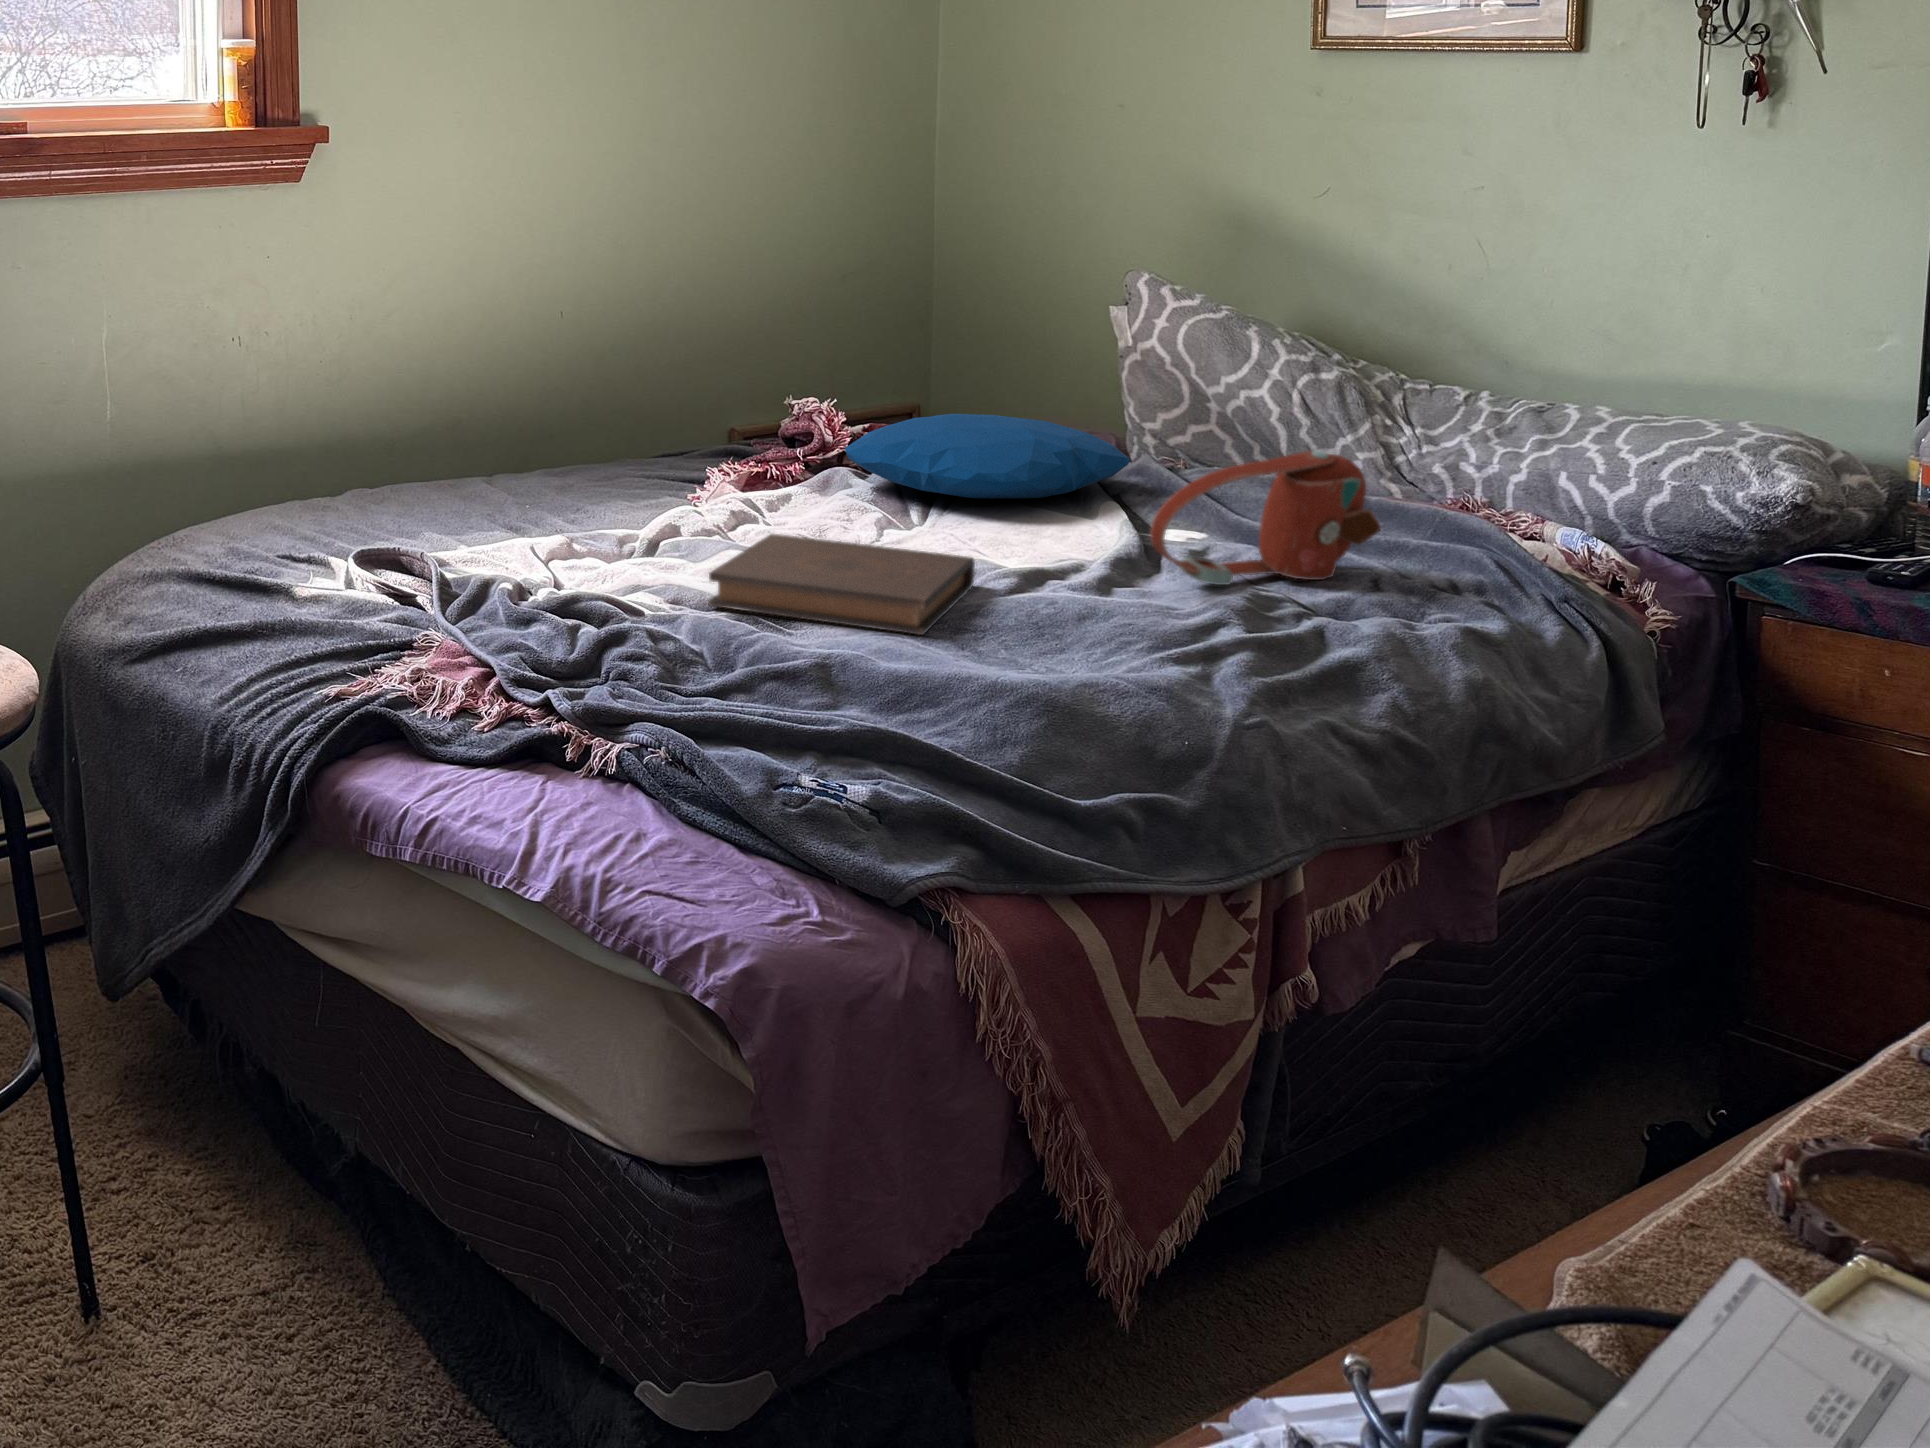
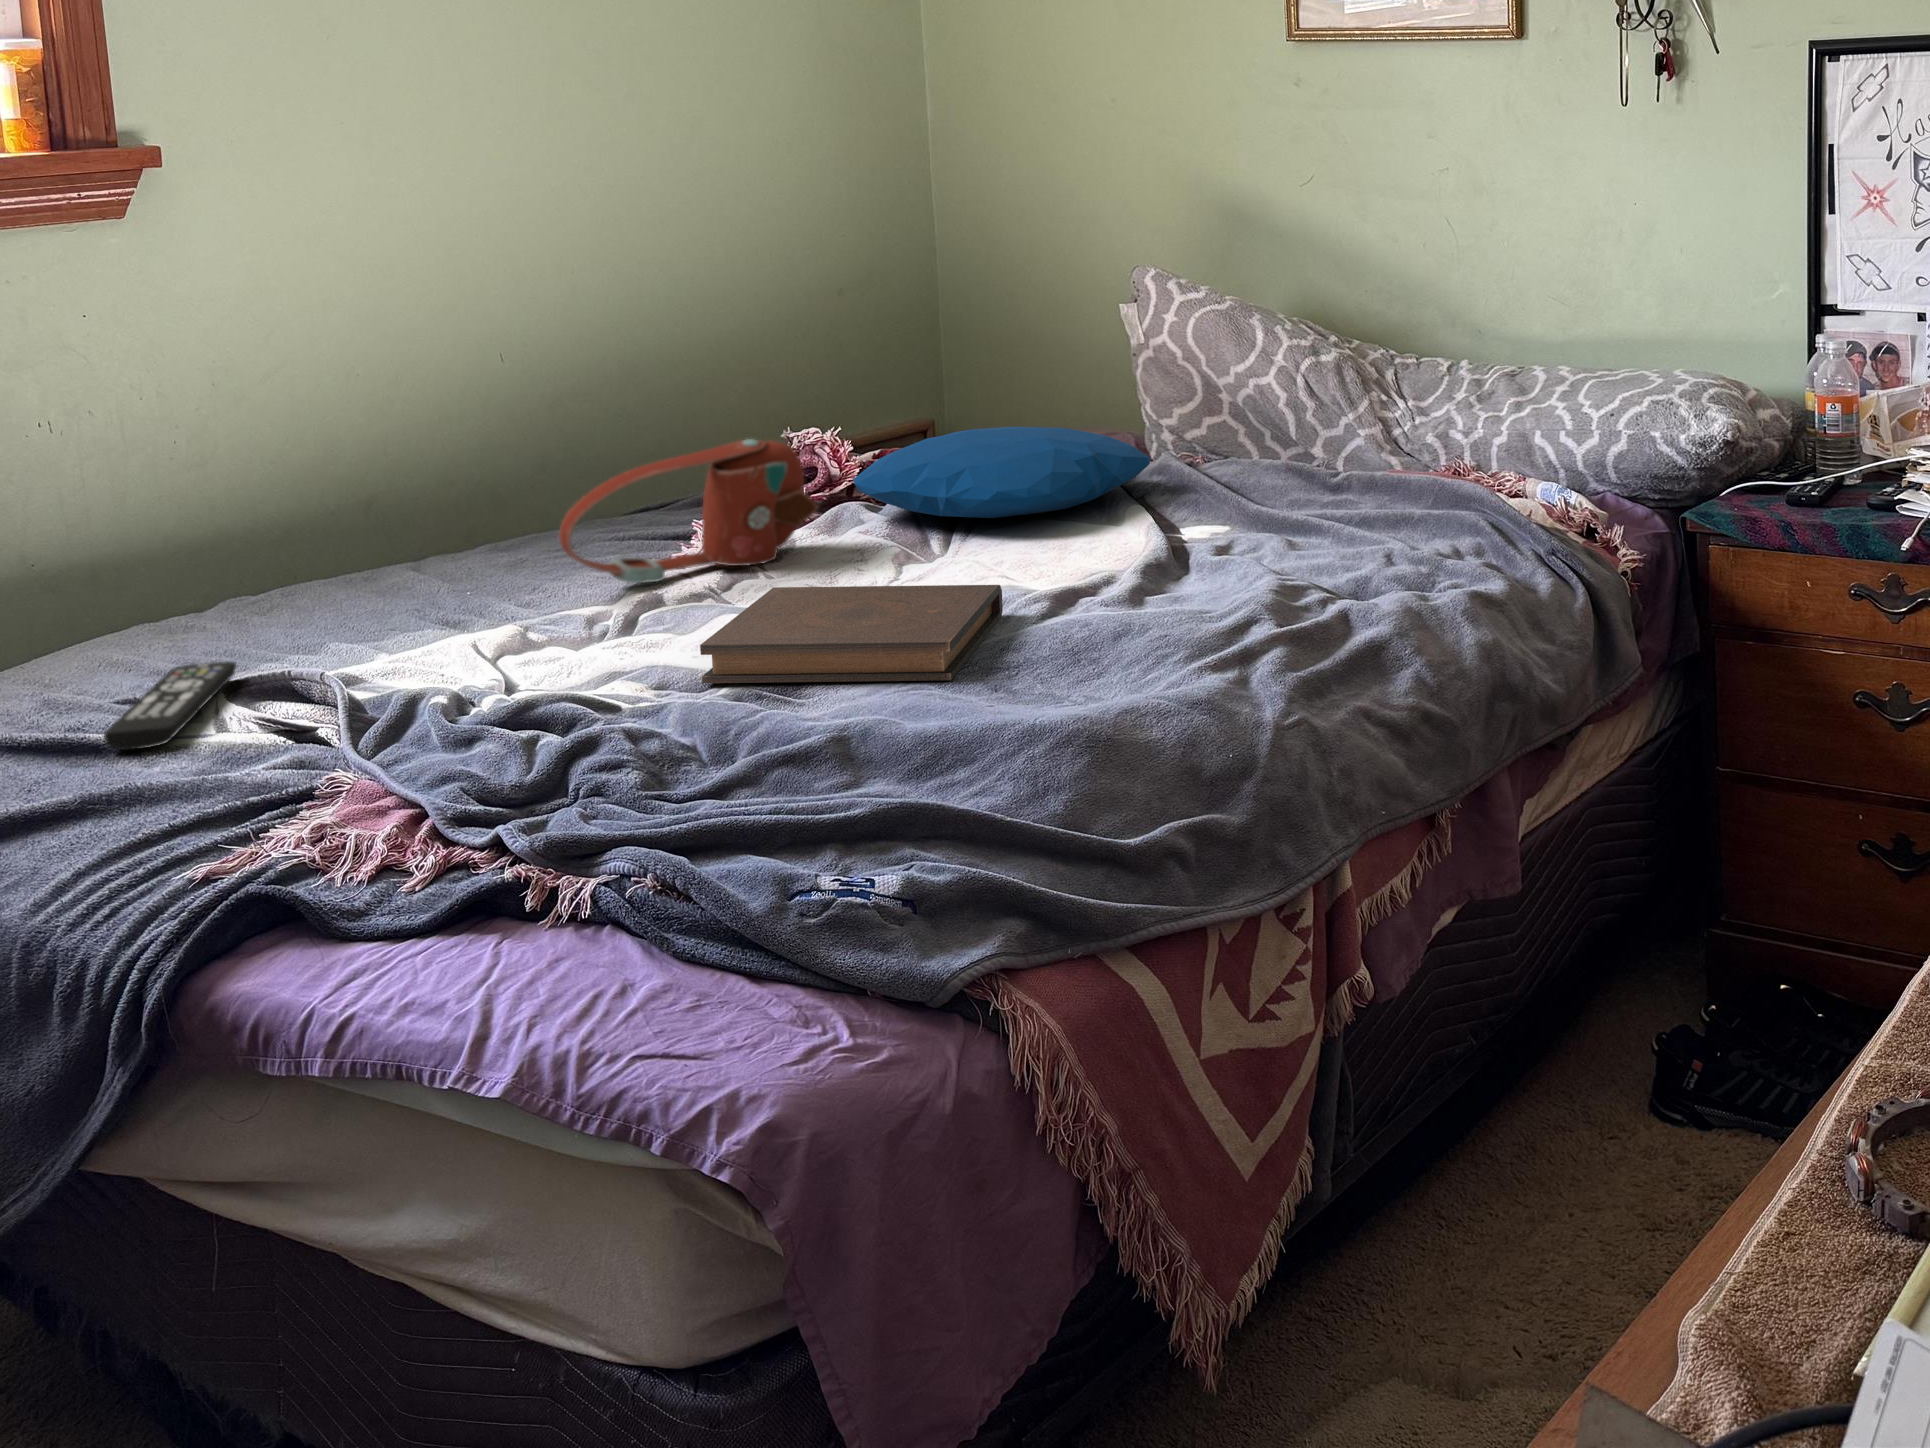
handbag: present [1150,451,1381,585] -> present [559,439,818,583]
remote control: none [272,535,358,593] -> present [104,661,236,750]

